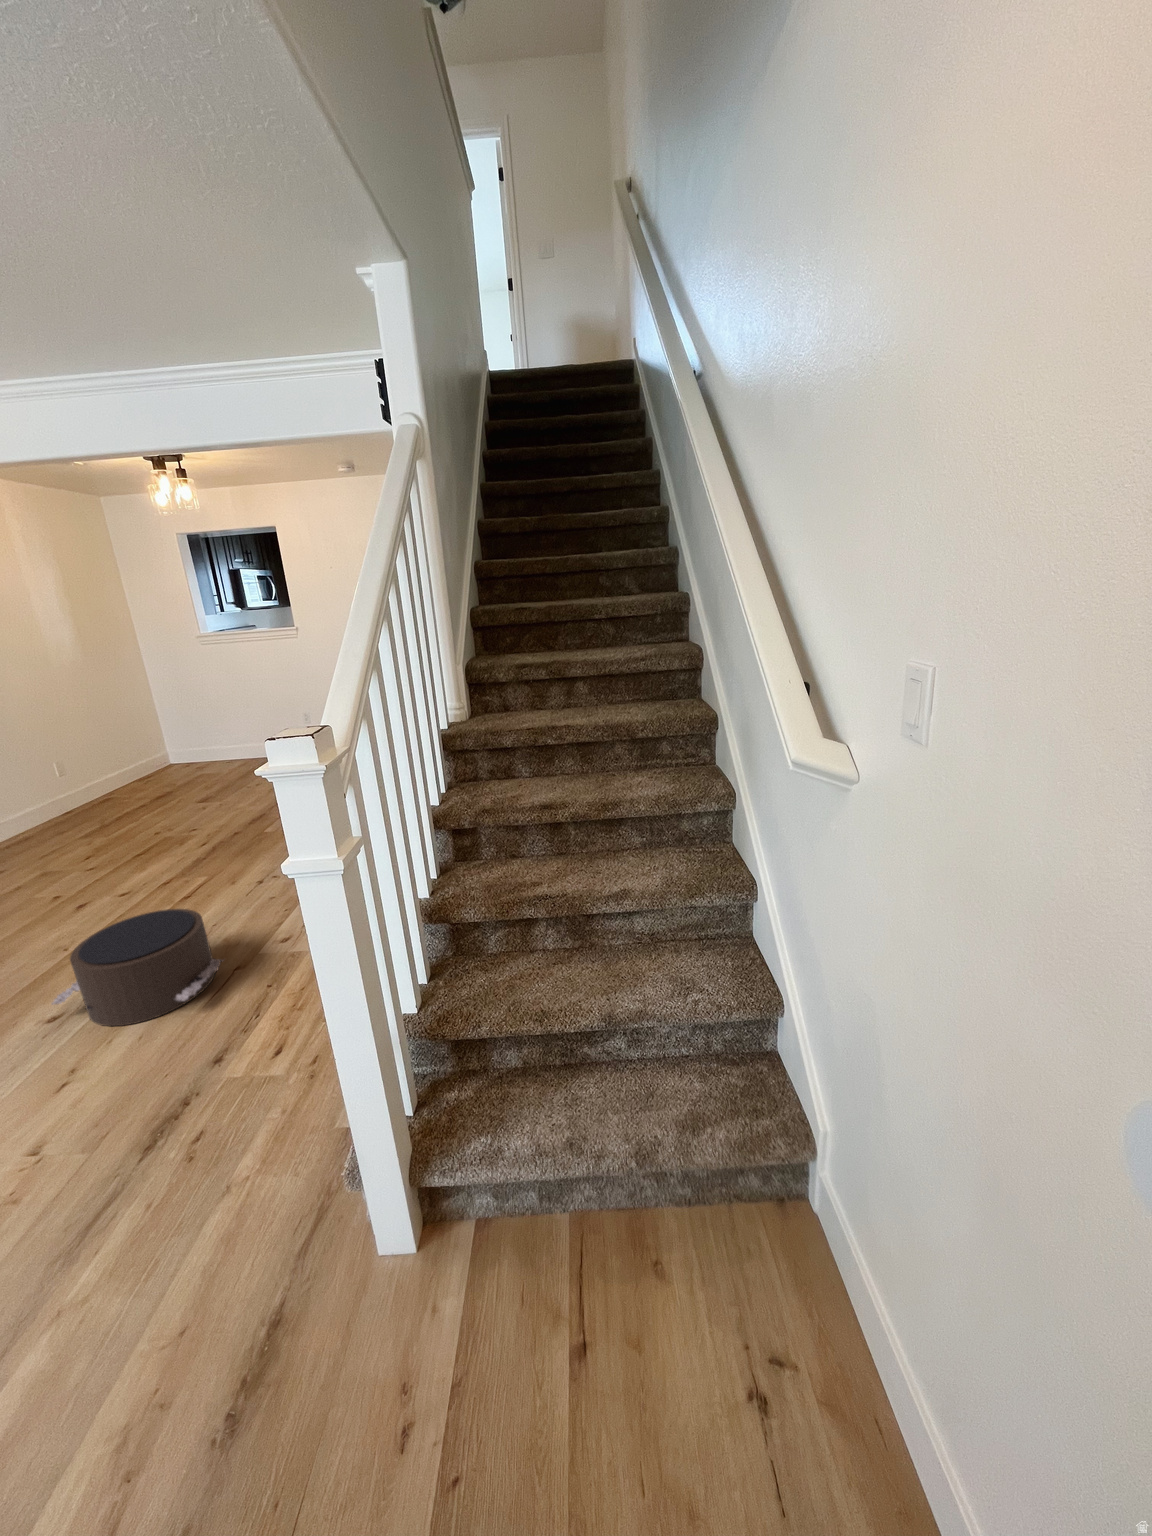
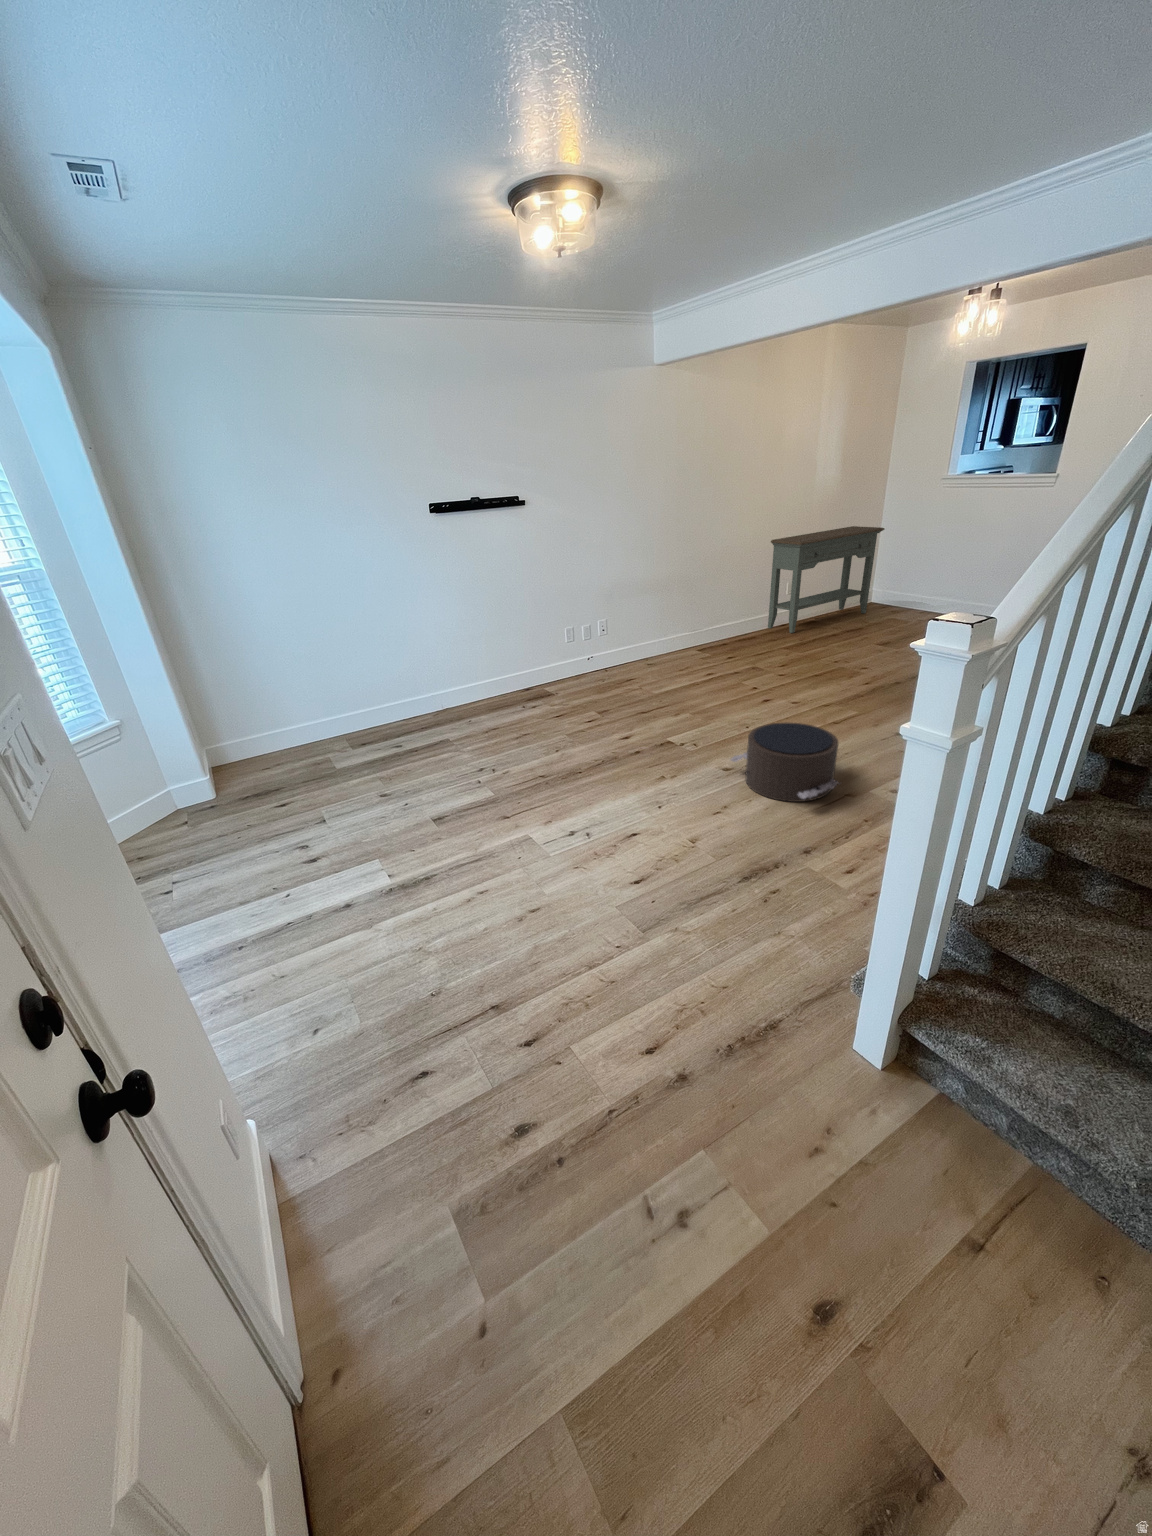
console table: none [5,687,170,819] -> present [768,526,884,633]

